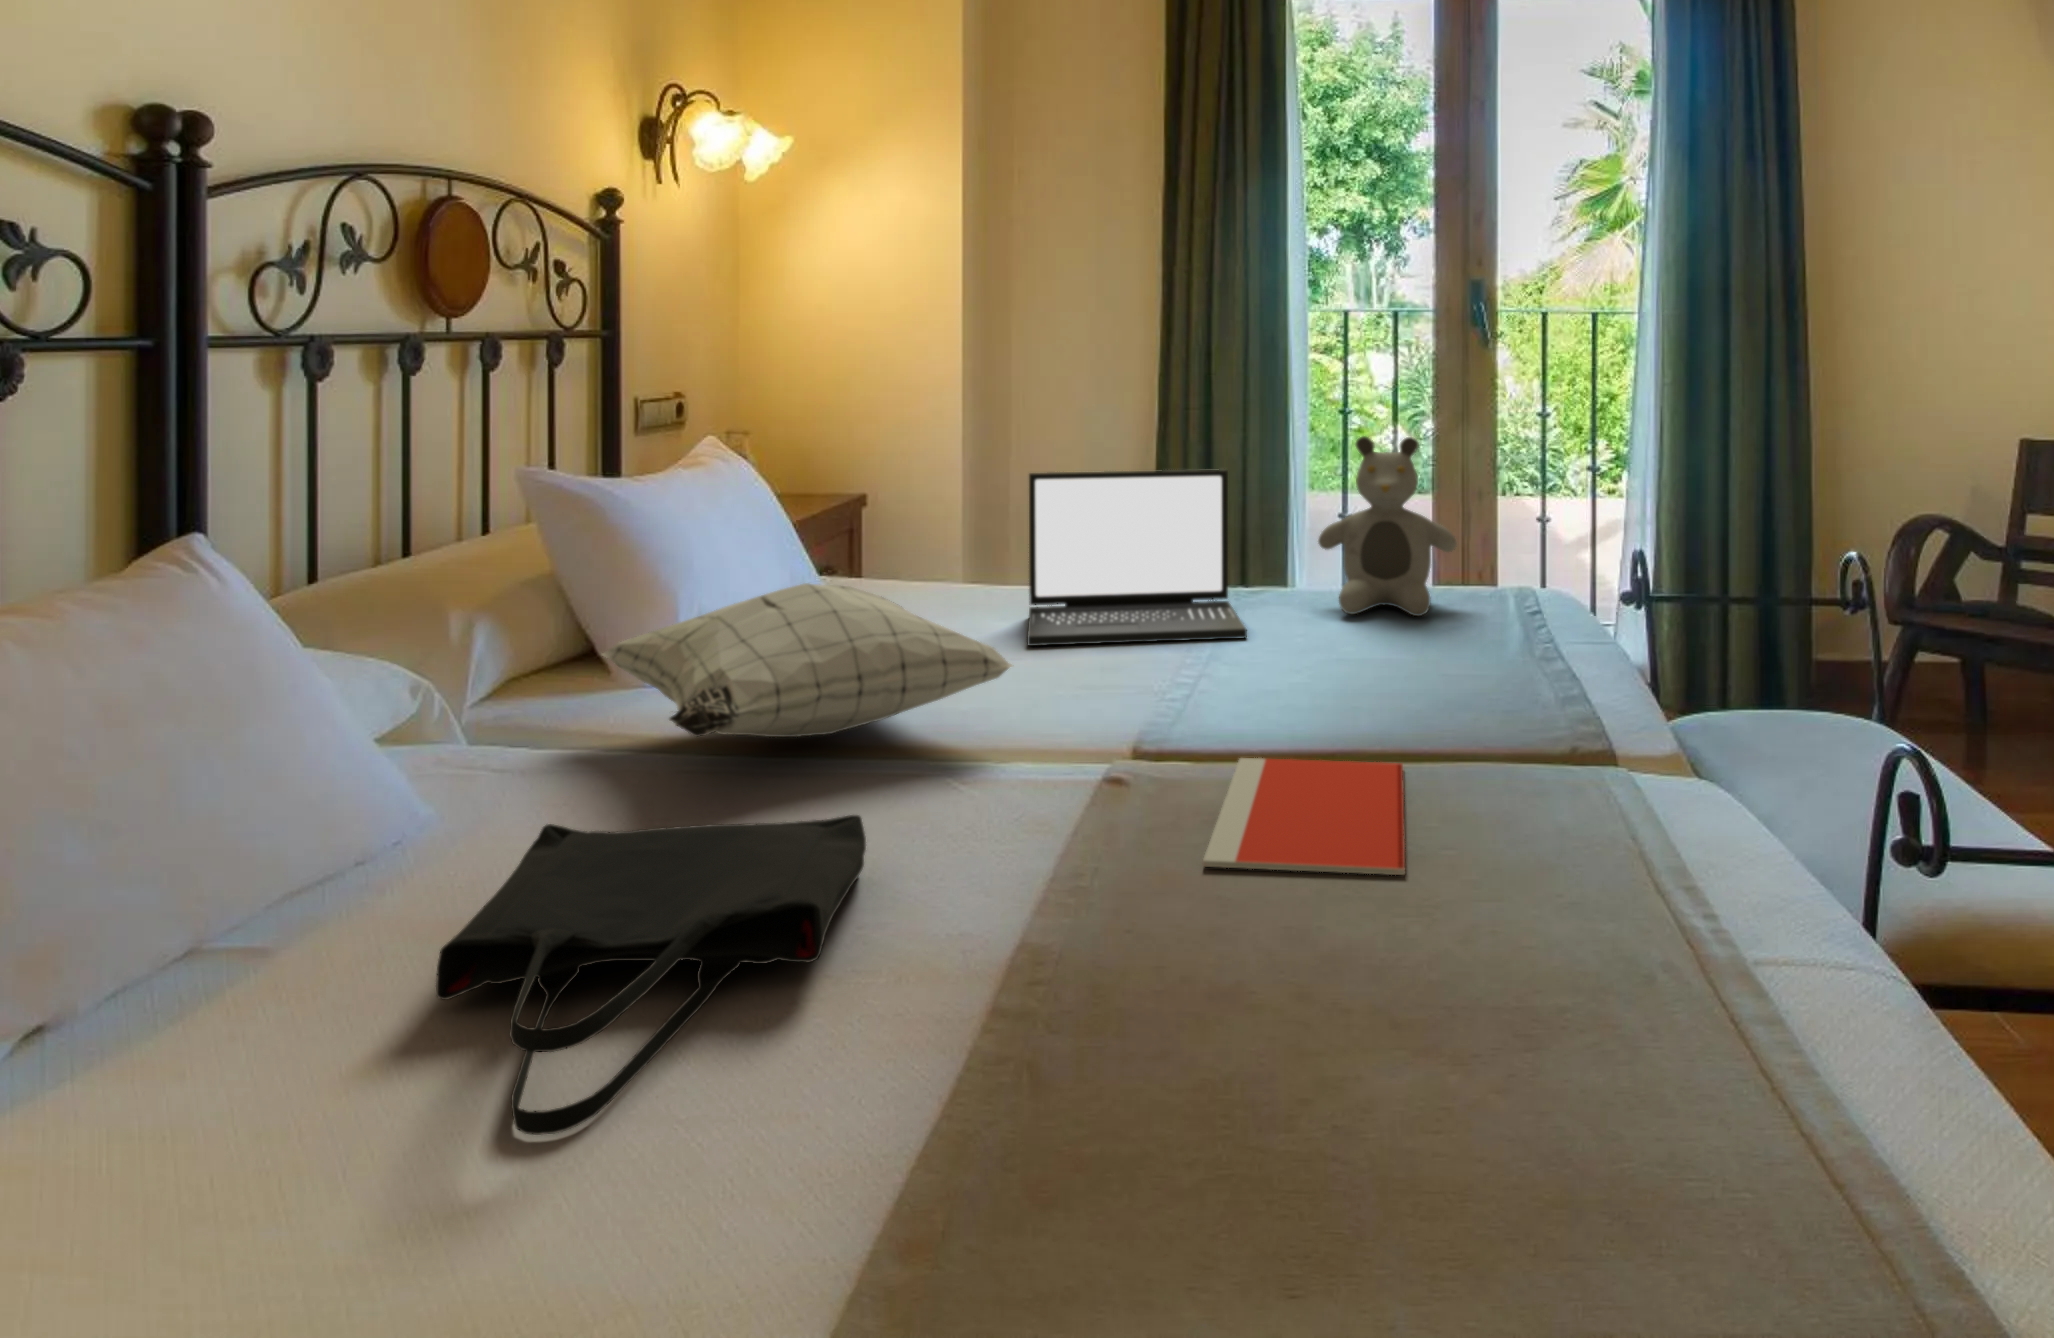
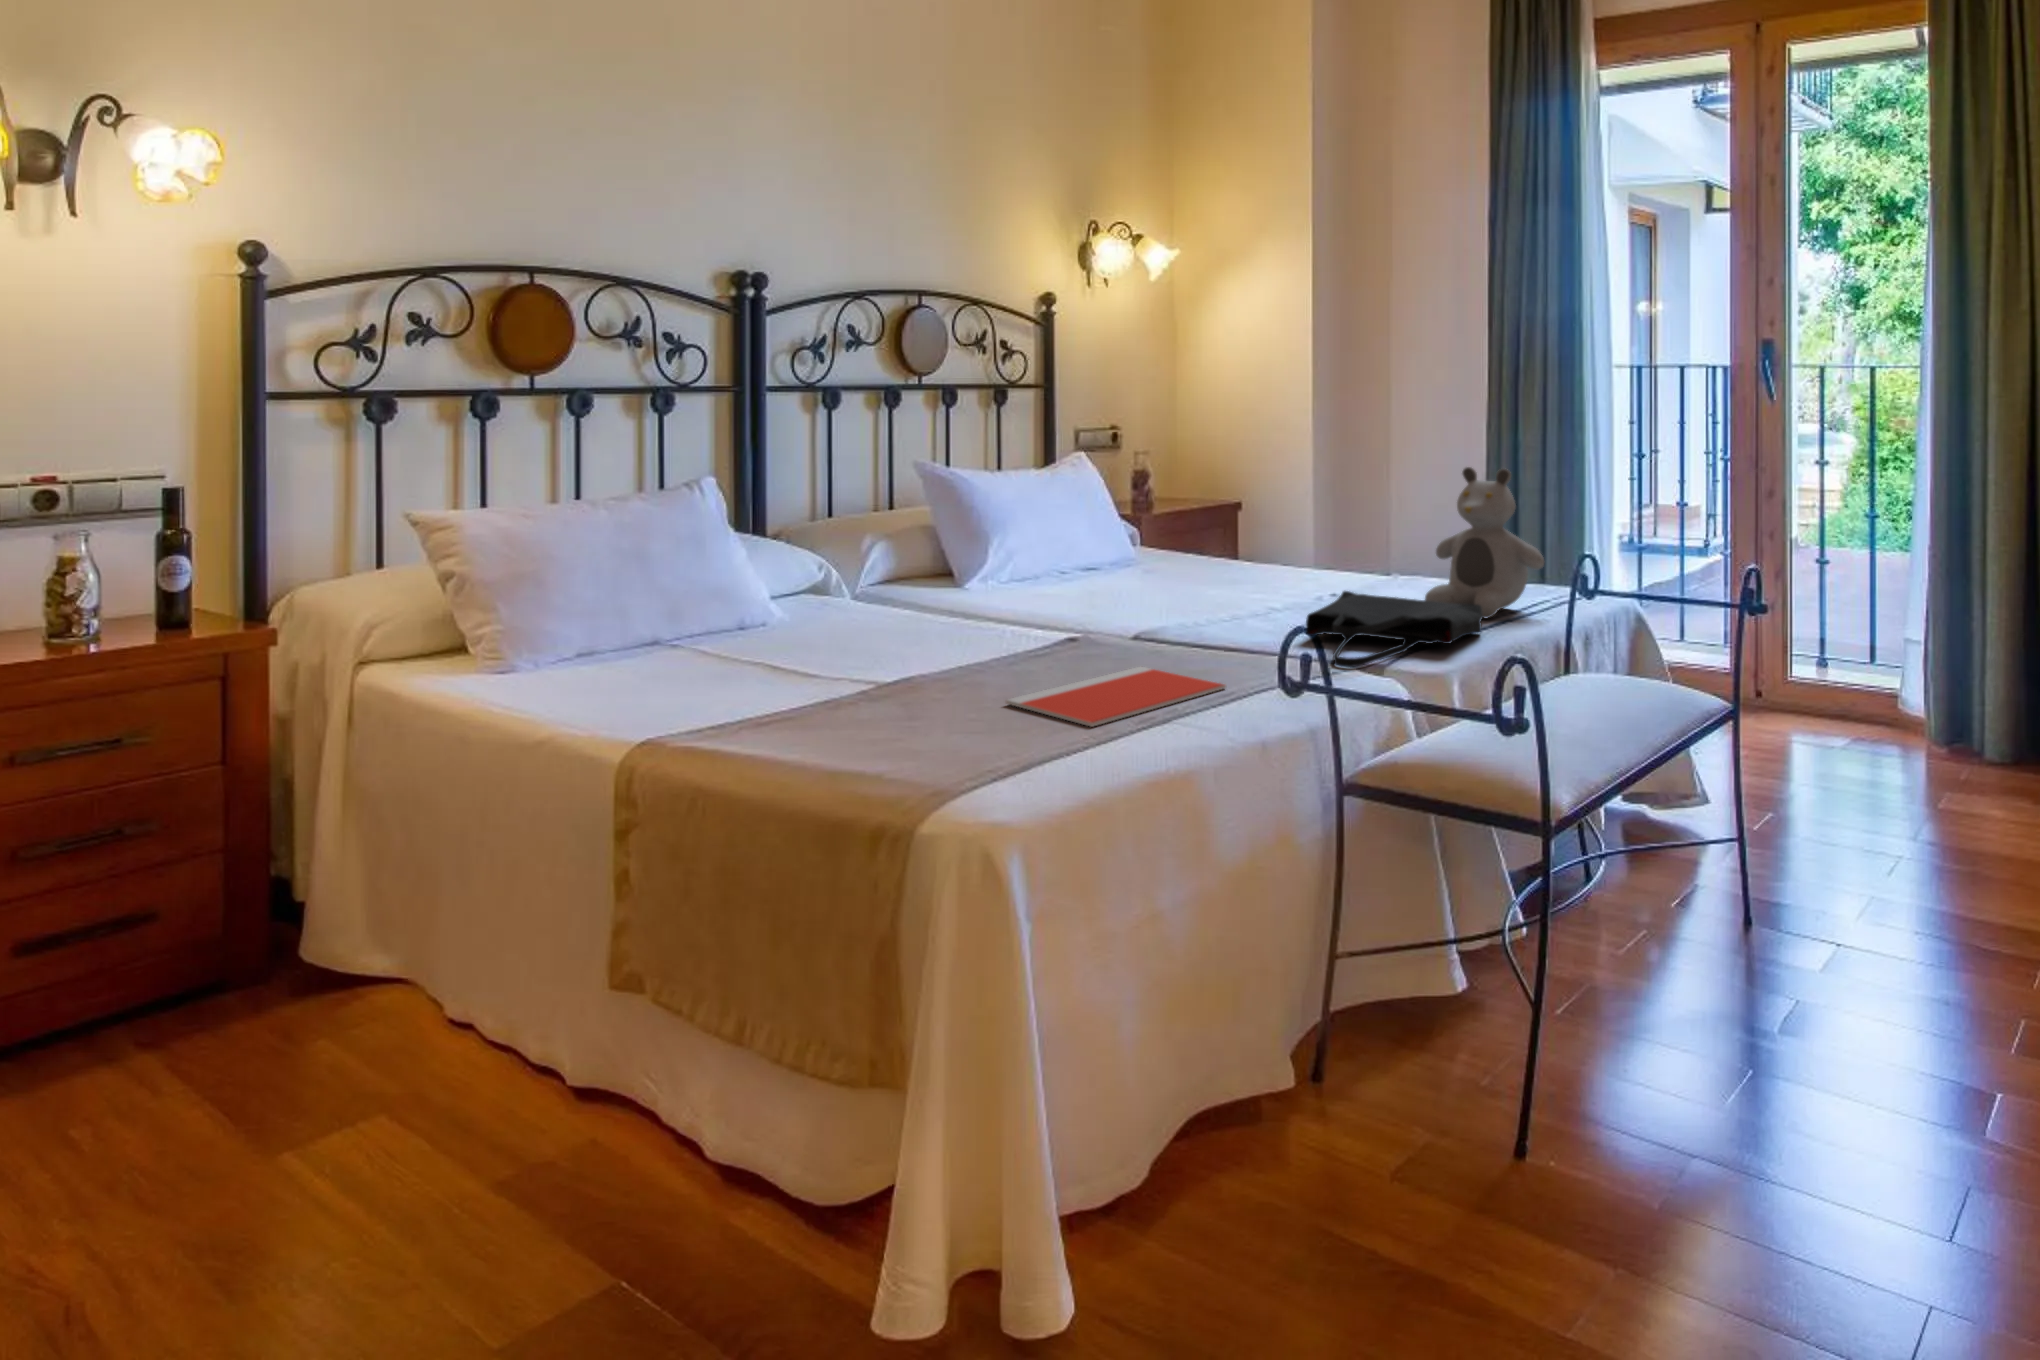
laptop: present [1027,469,1247,646] -> none [1174,483,1358,615]
pillow: present [602,583,1012,737] -> none [845,532,1061,625]
tote bag: present [436,815,866,1135] -> present [1306,591,1482,667]

